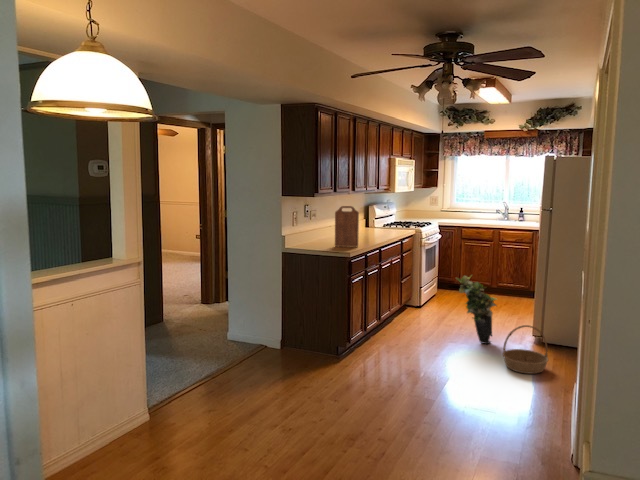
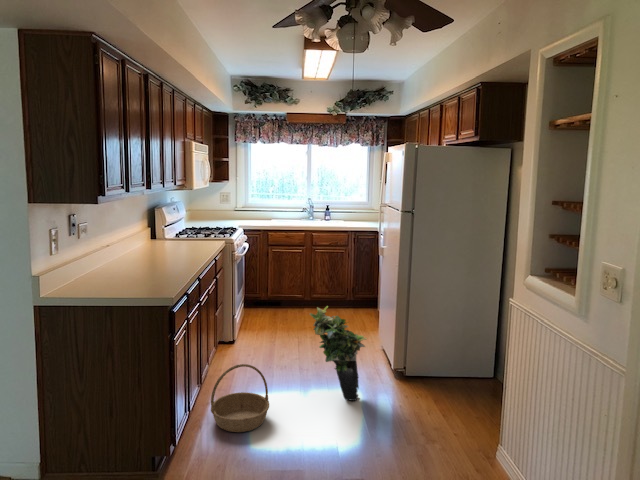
cutting board: present [335,206,359,247] -> none [122,217,169,292]
basket: present [503,325,548,374] -> present [211,364,269,432]

